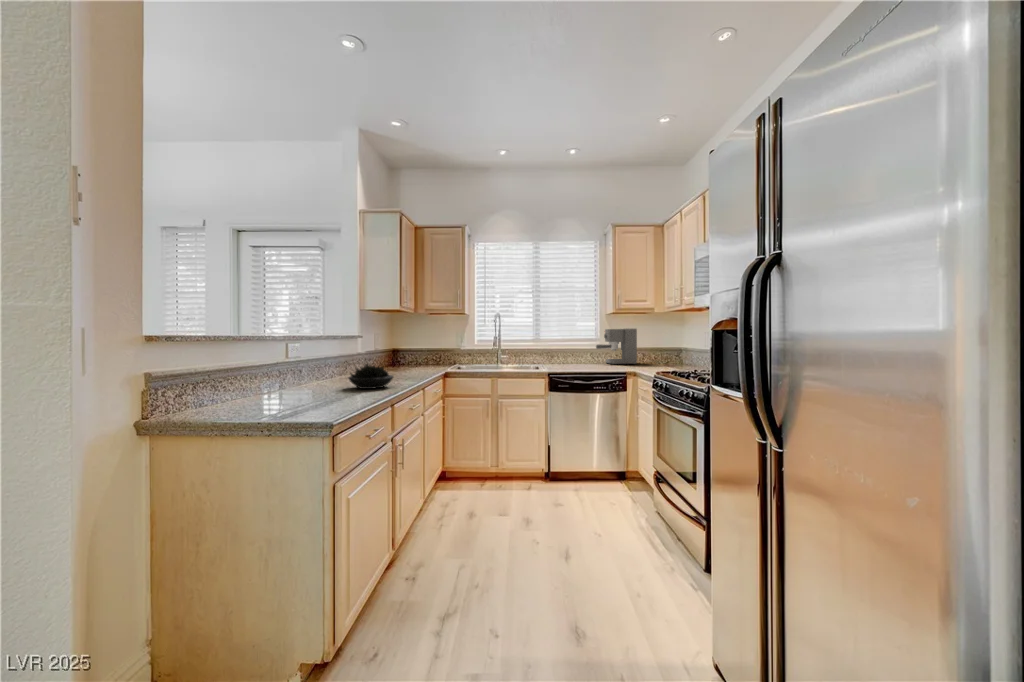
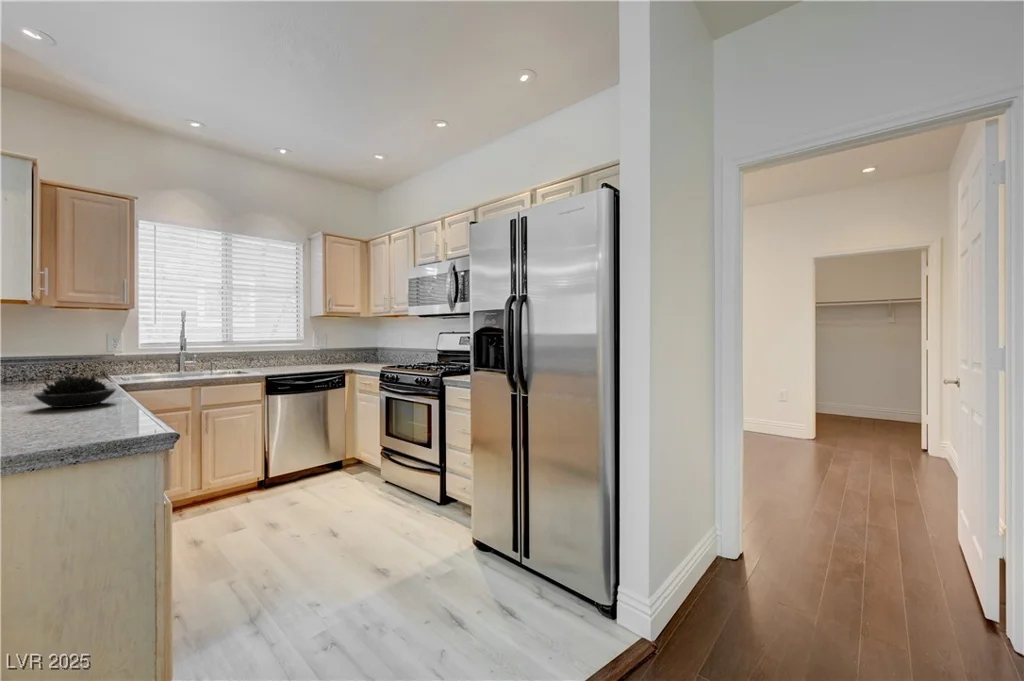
coffee maker: present [596,329,637,364] -> none [300,331,341,365]

